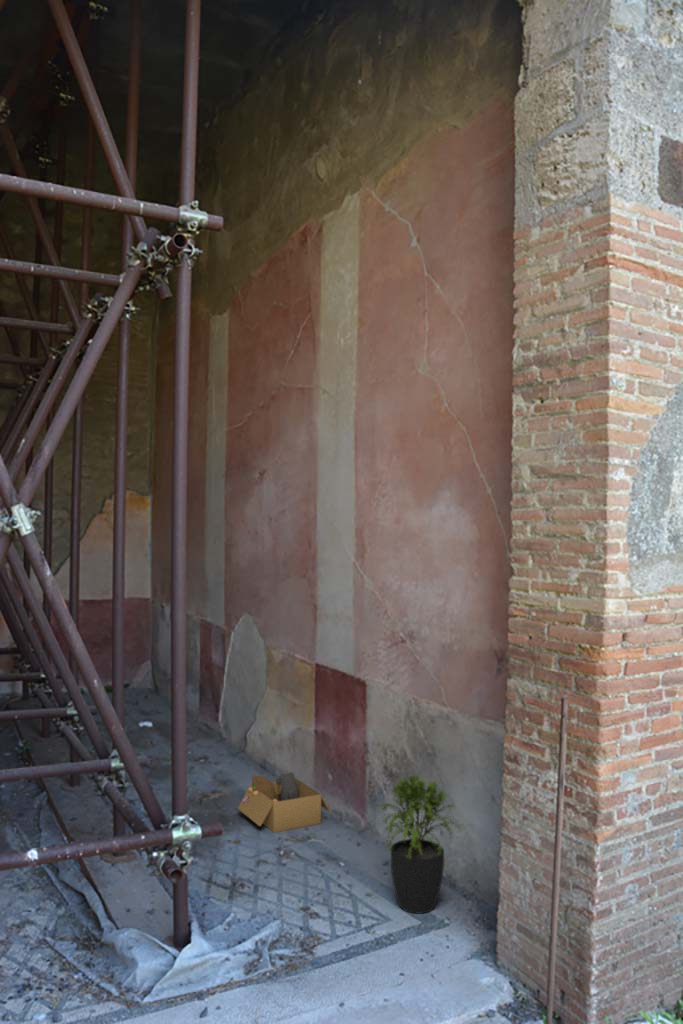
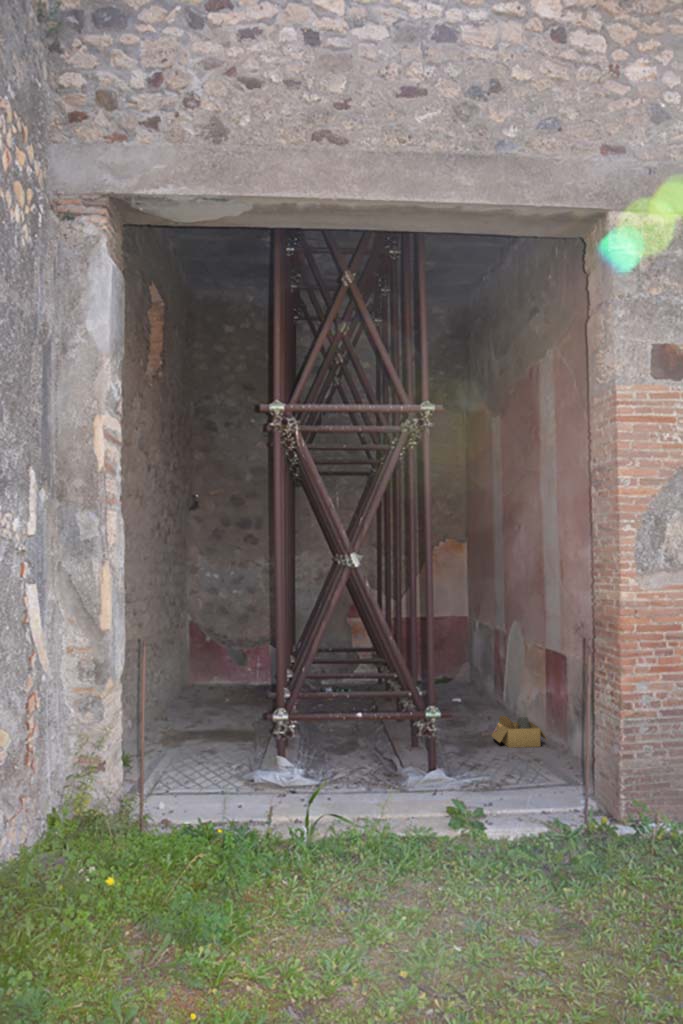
potted plant: present [379,775,461,914] -> none [543,699,595,778]

